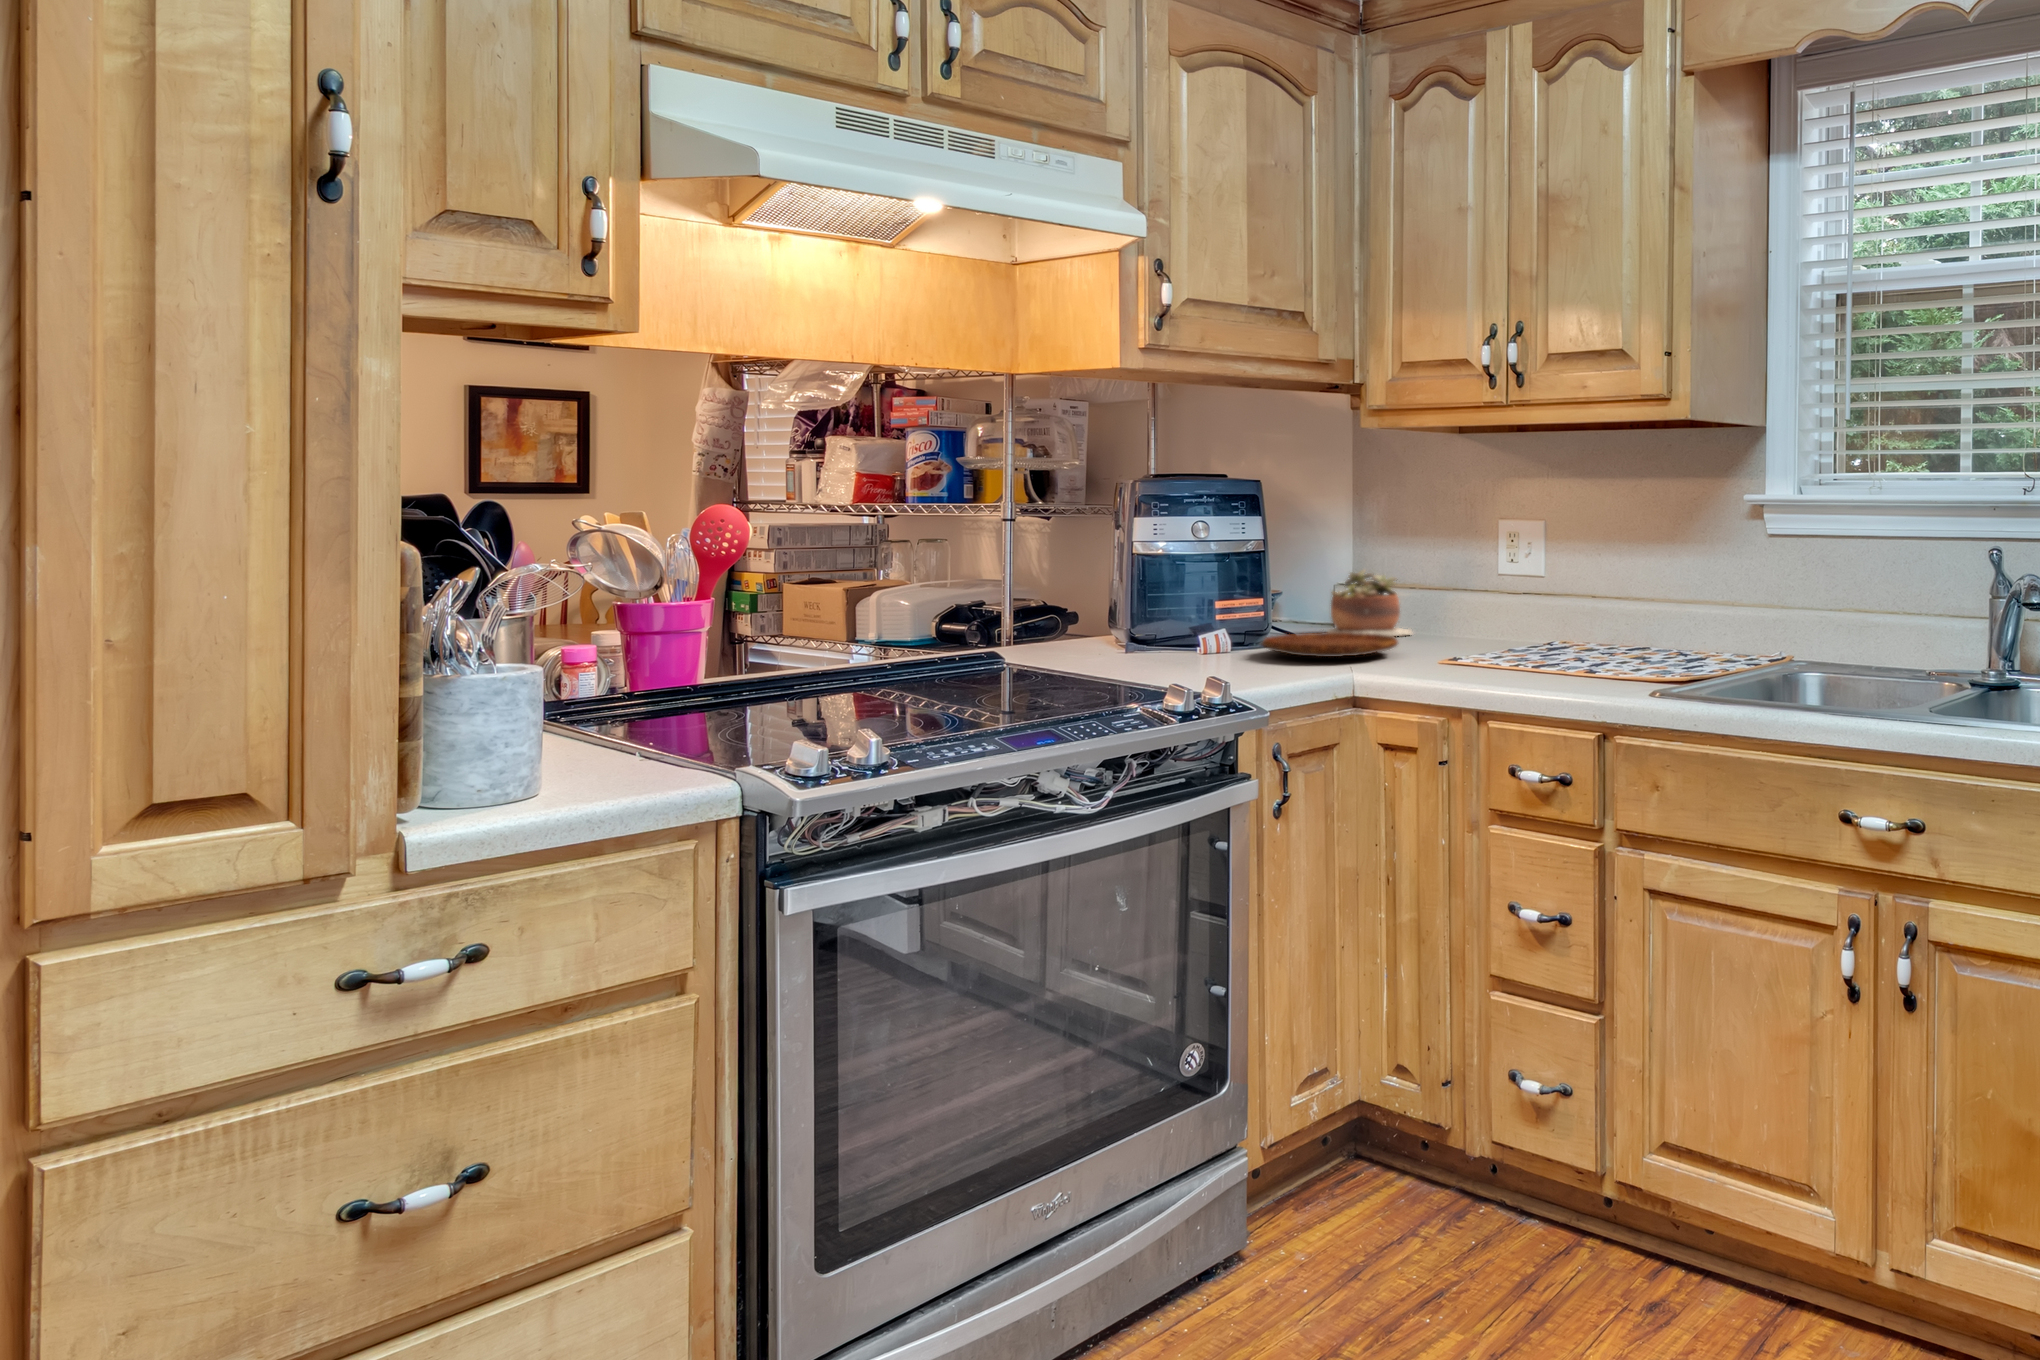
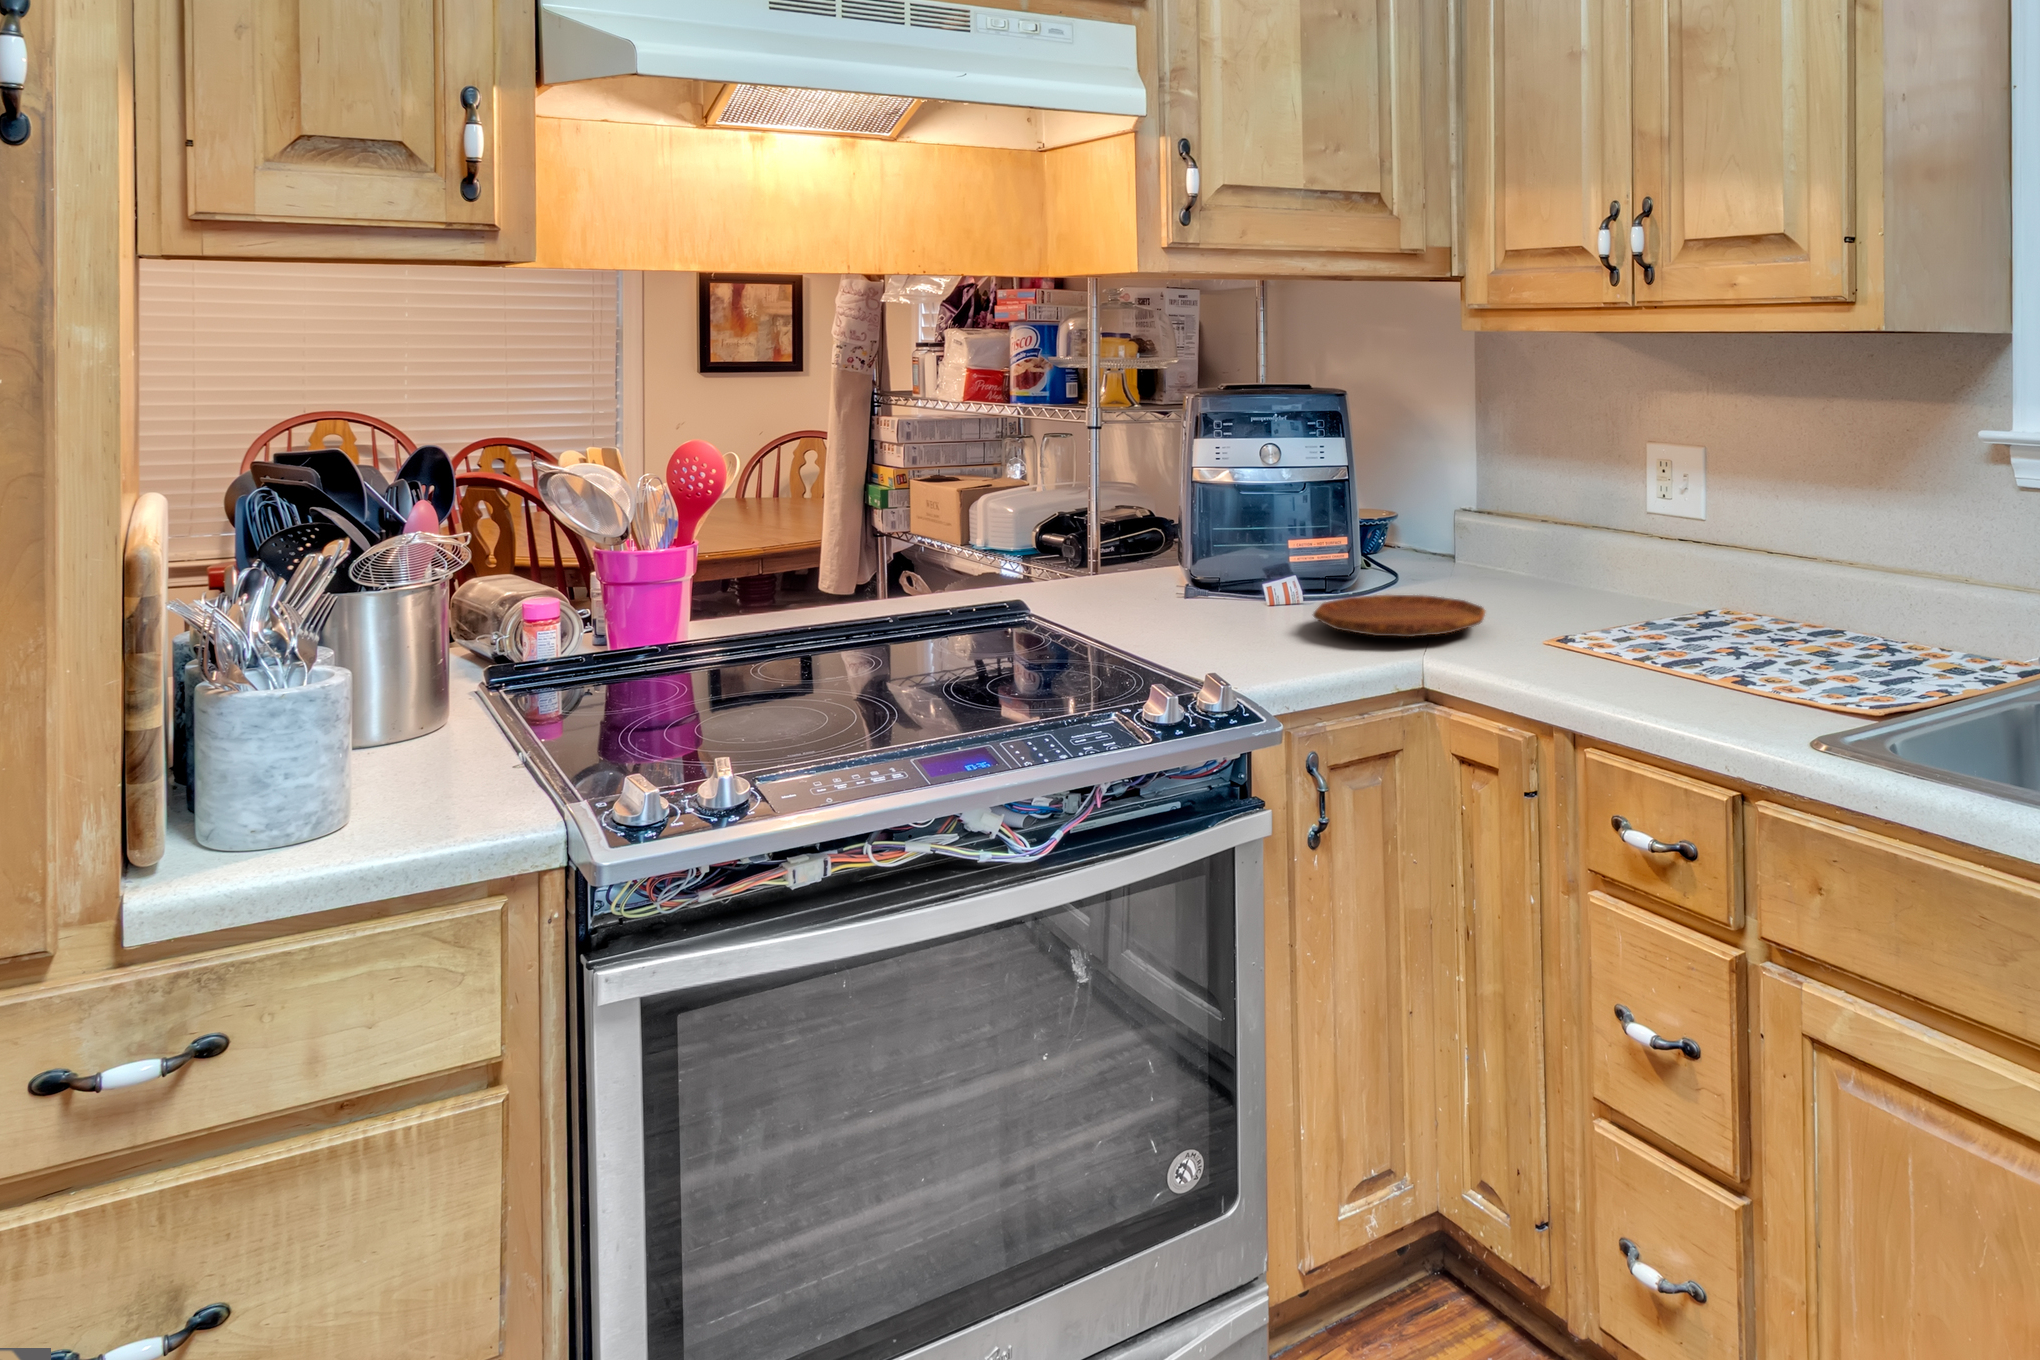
succulent plant: present [1327,570,1412,636] -> none [1409,507,1522,597]

